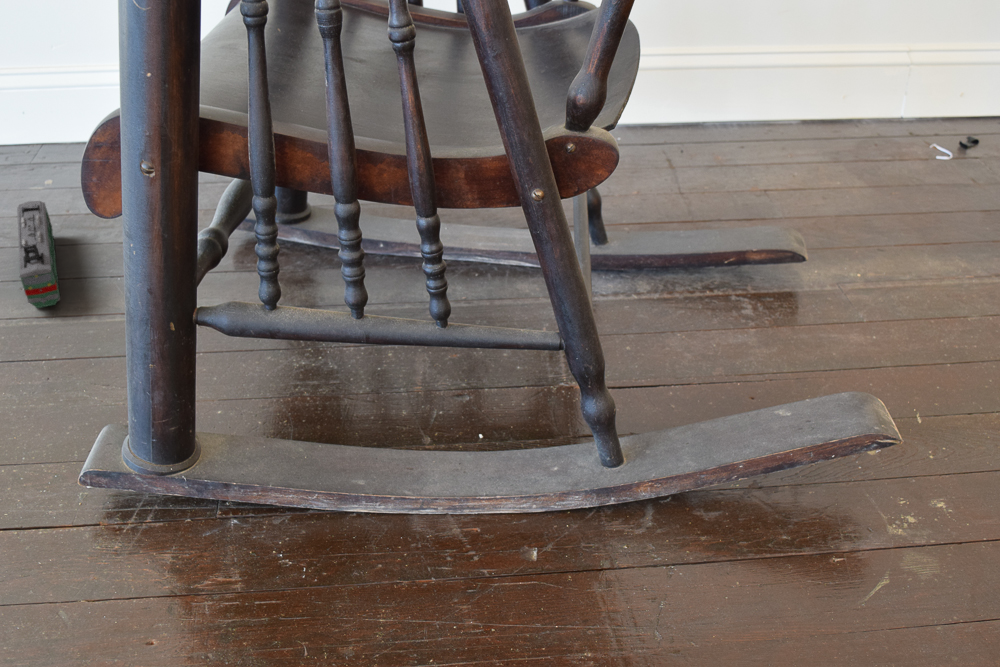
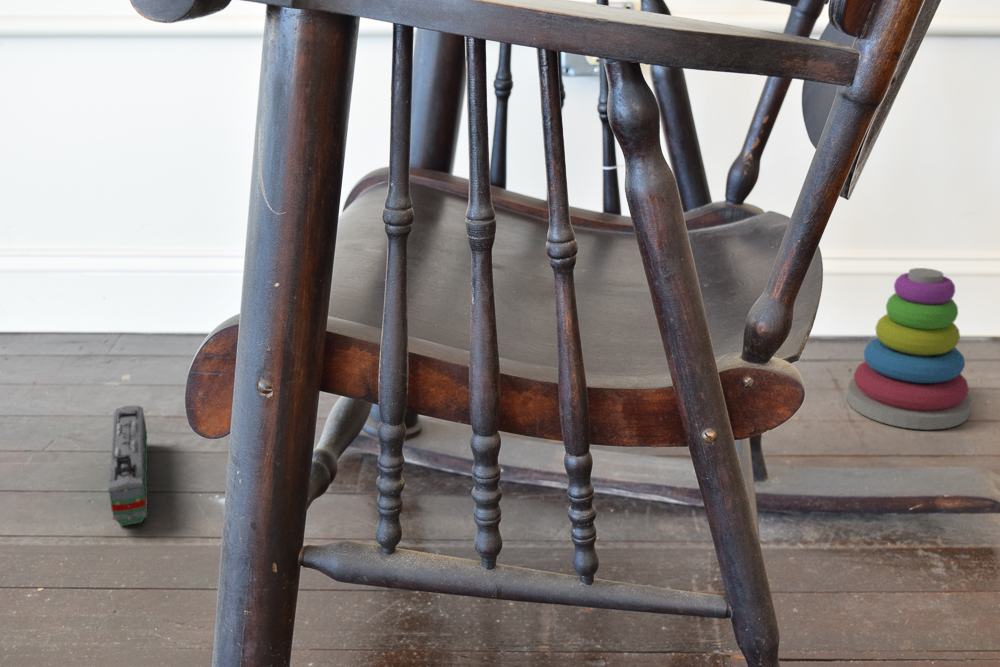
stacking toy: none [685,54,787,198] -> present [847,268,971,430]

